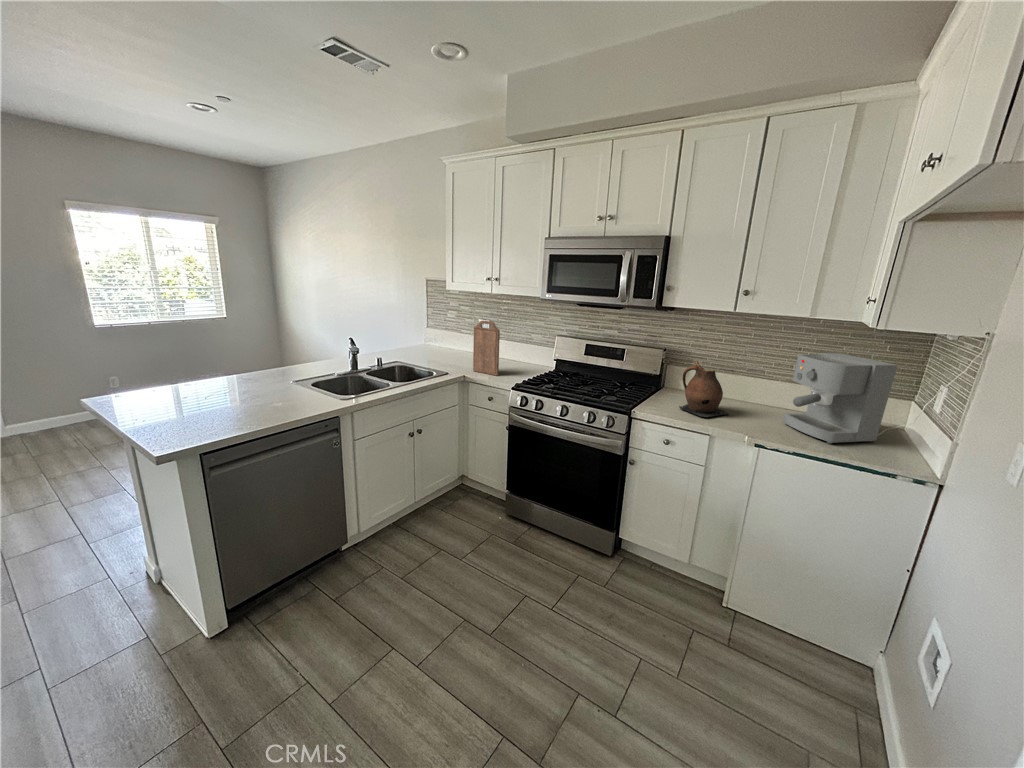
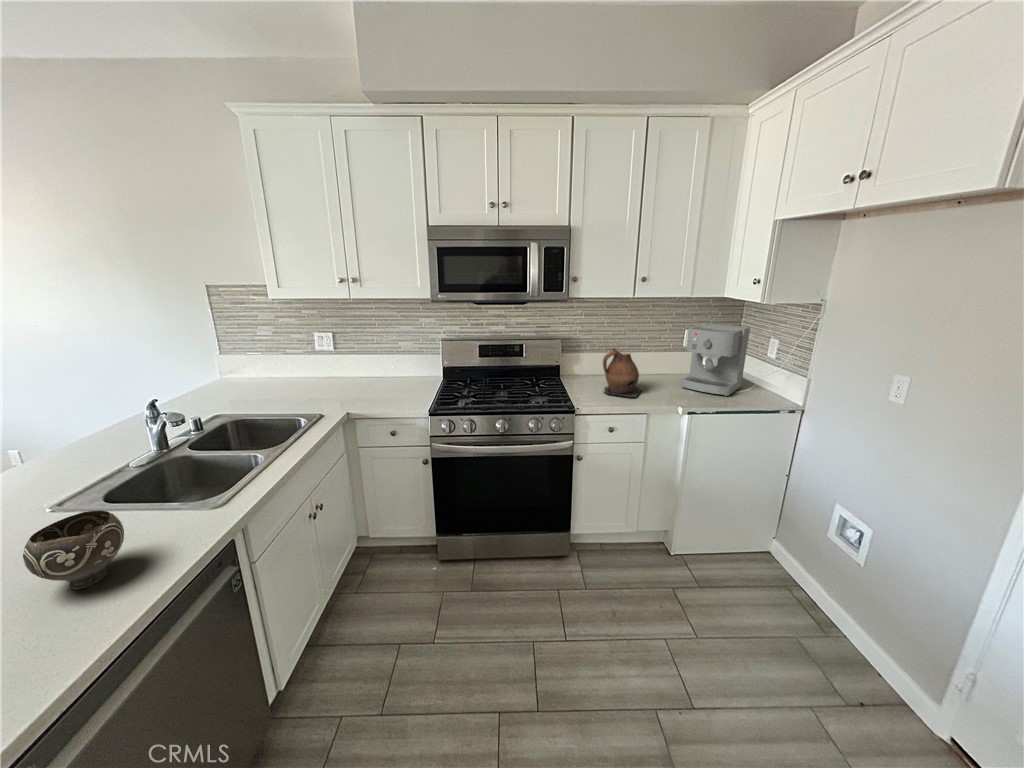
cutting board: present [473,321,500,376] -> none [345,336,392,404]
bowl: none [252,378,291,412] -> present [23,511,124,590]

